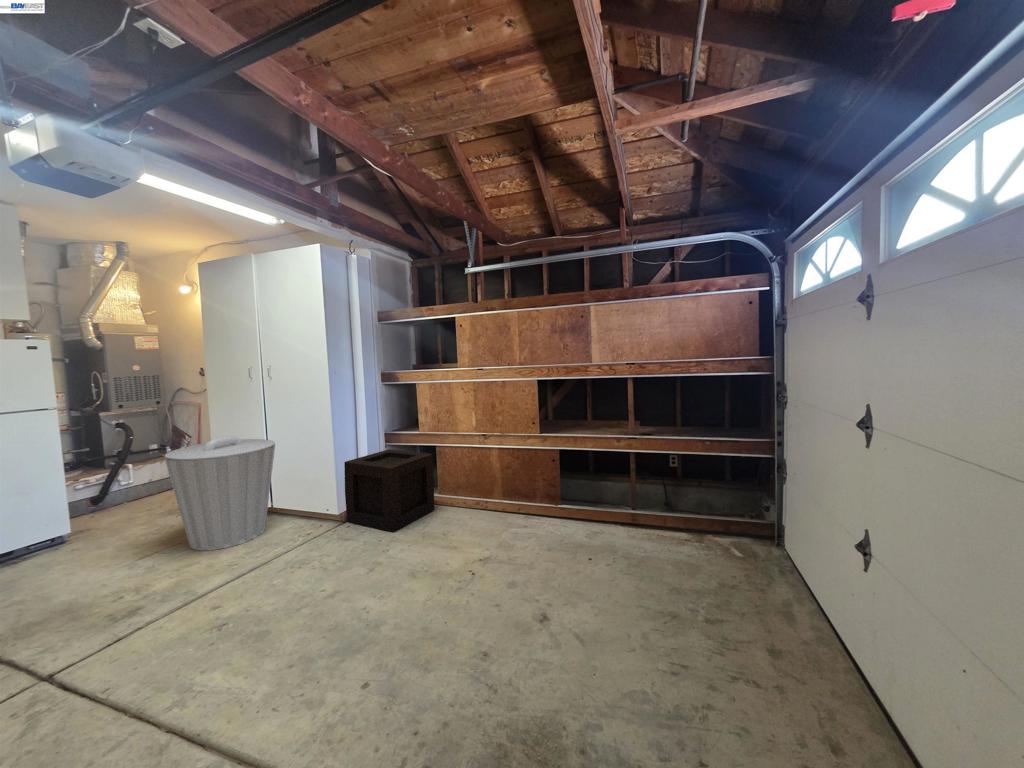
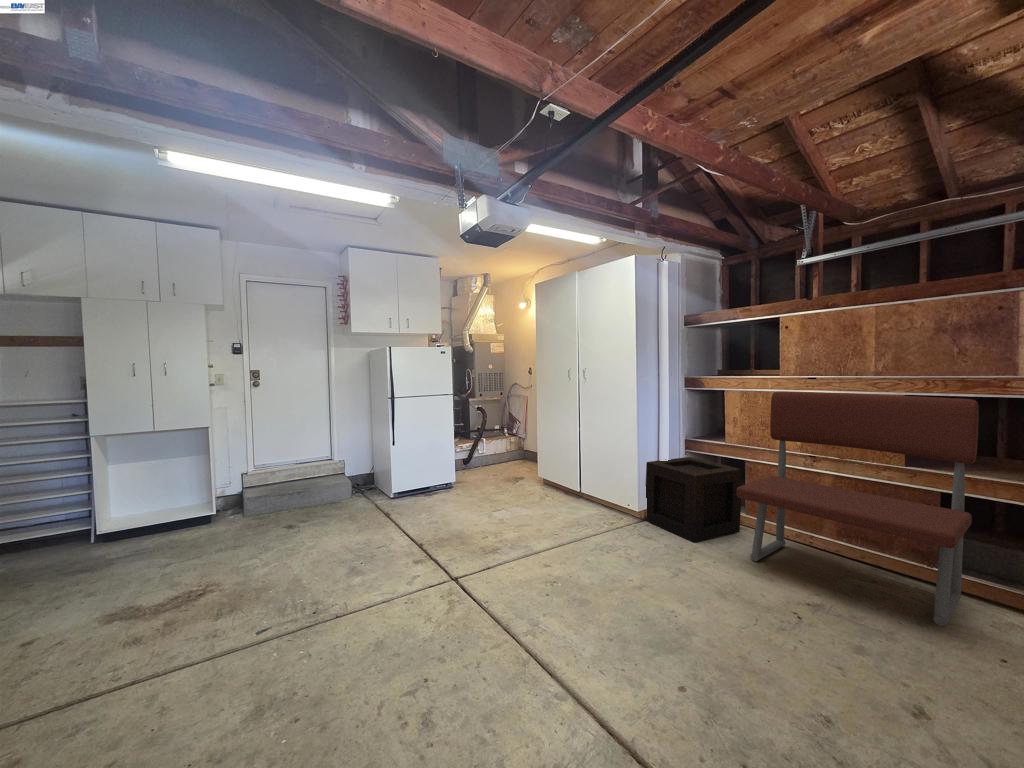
bench: none [425,382,575,548] -> present [736,392,979,626]
trash can: present [165,436,275,550] -> none [513,425,588,517]

